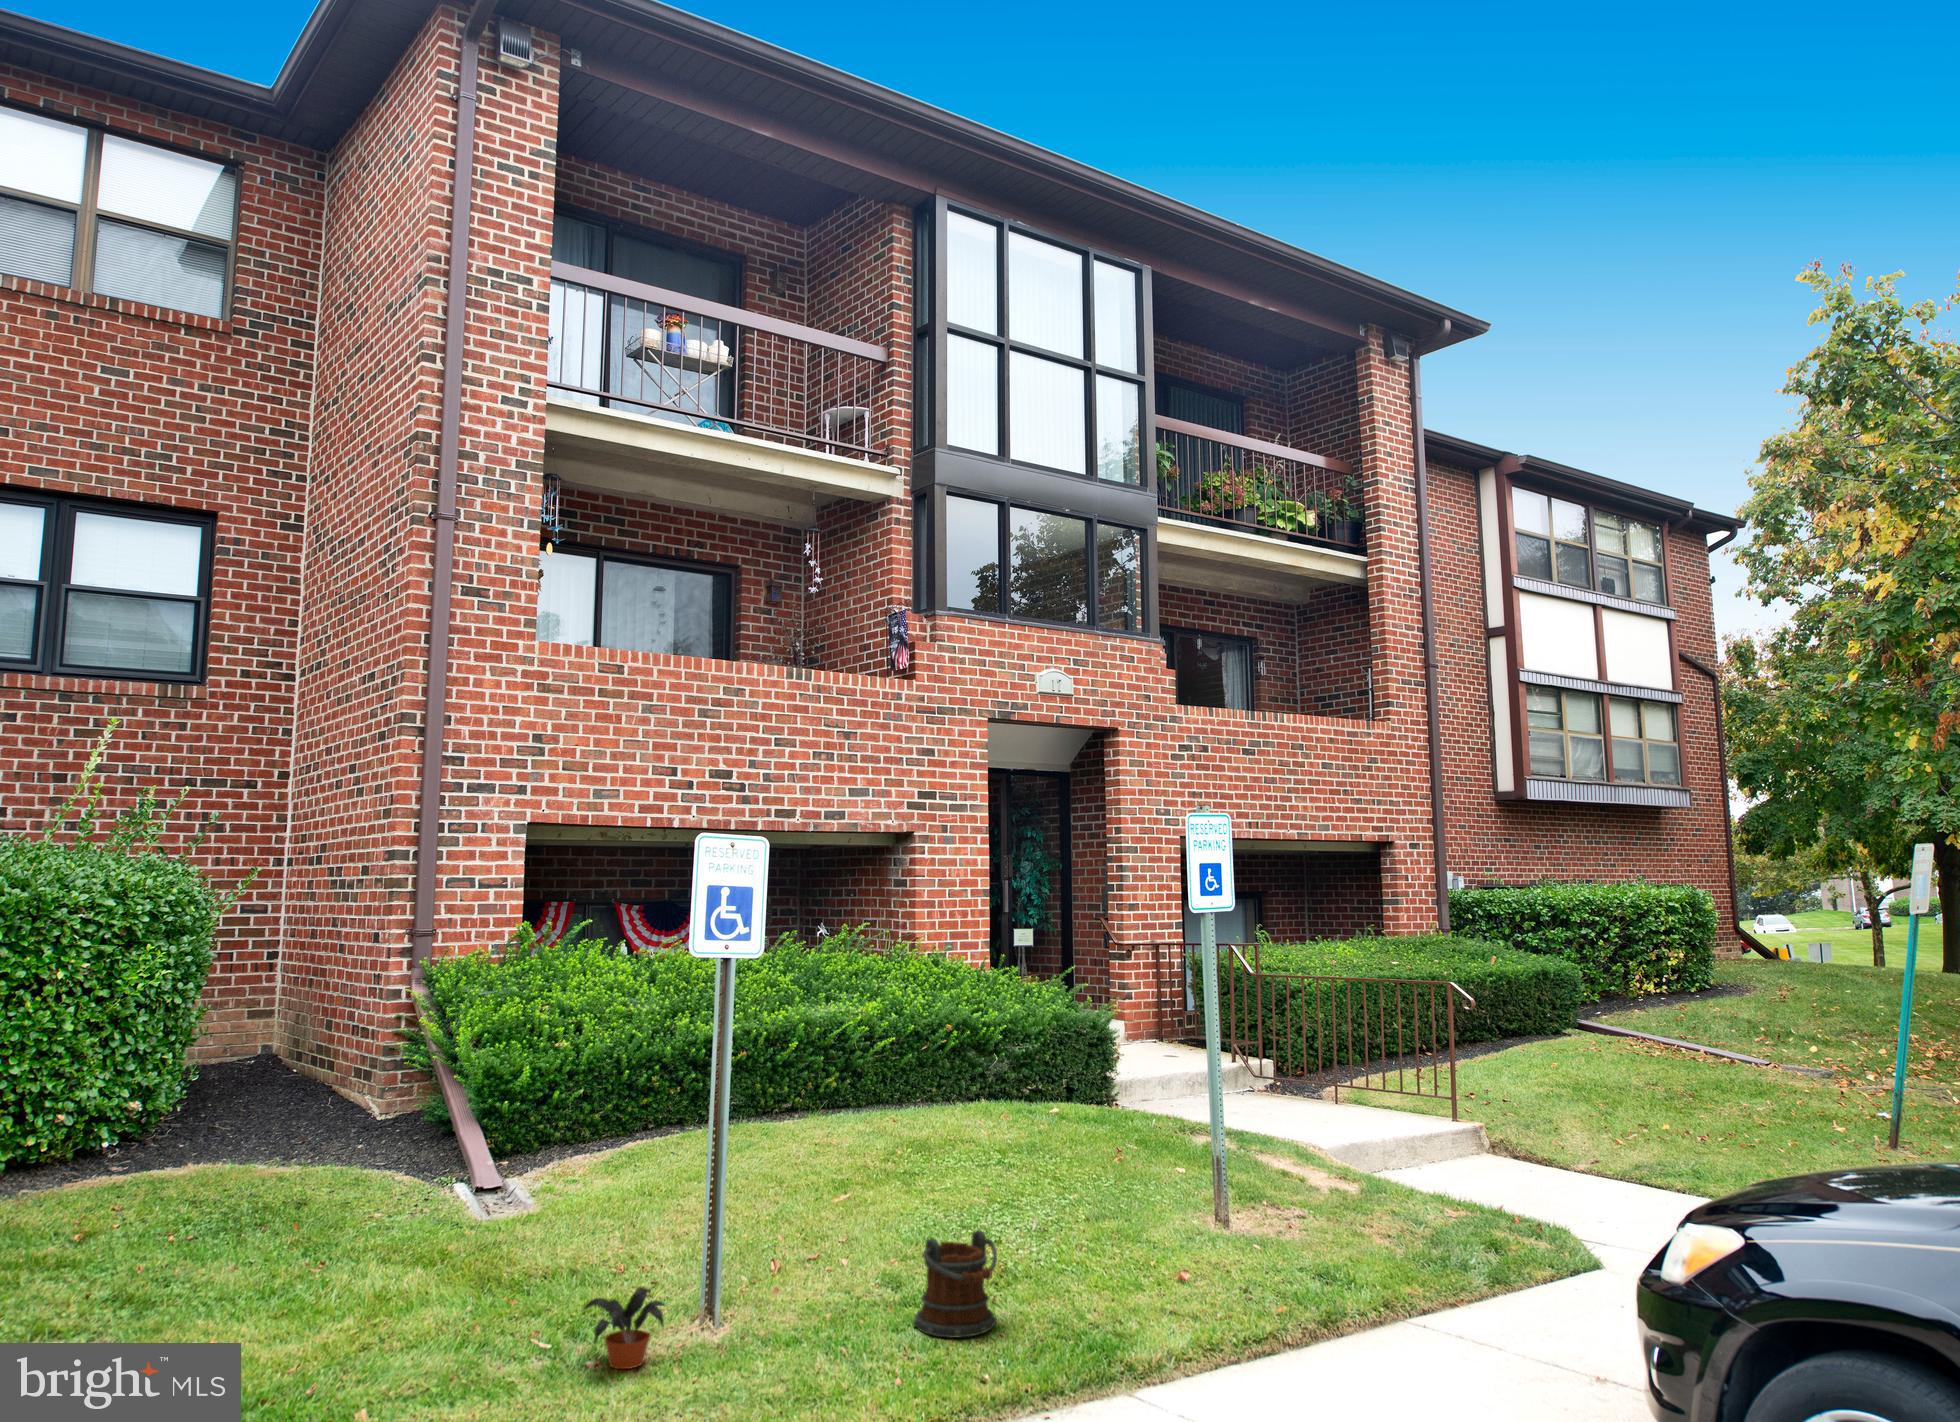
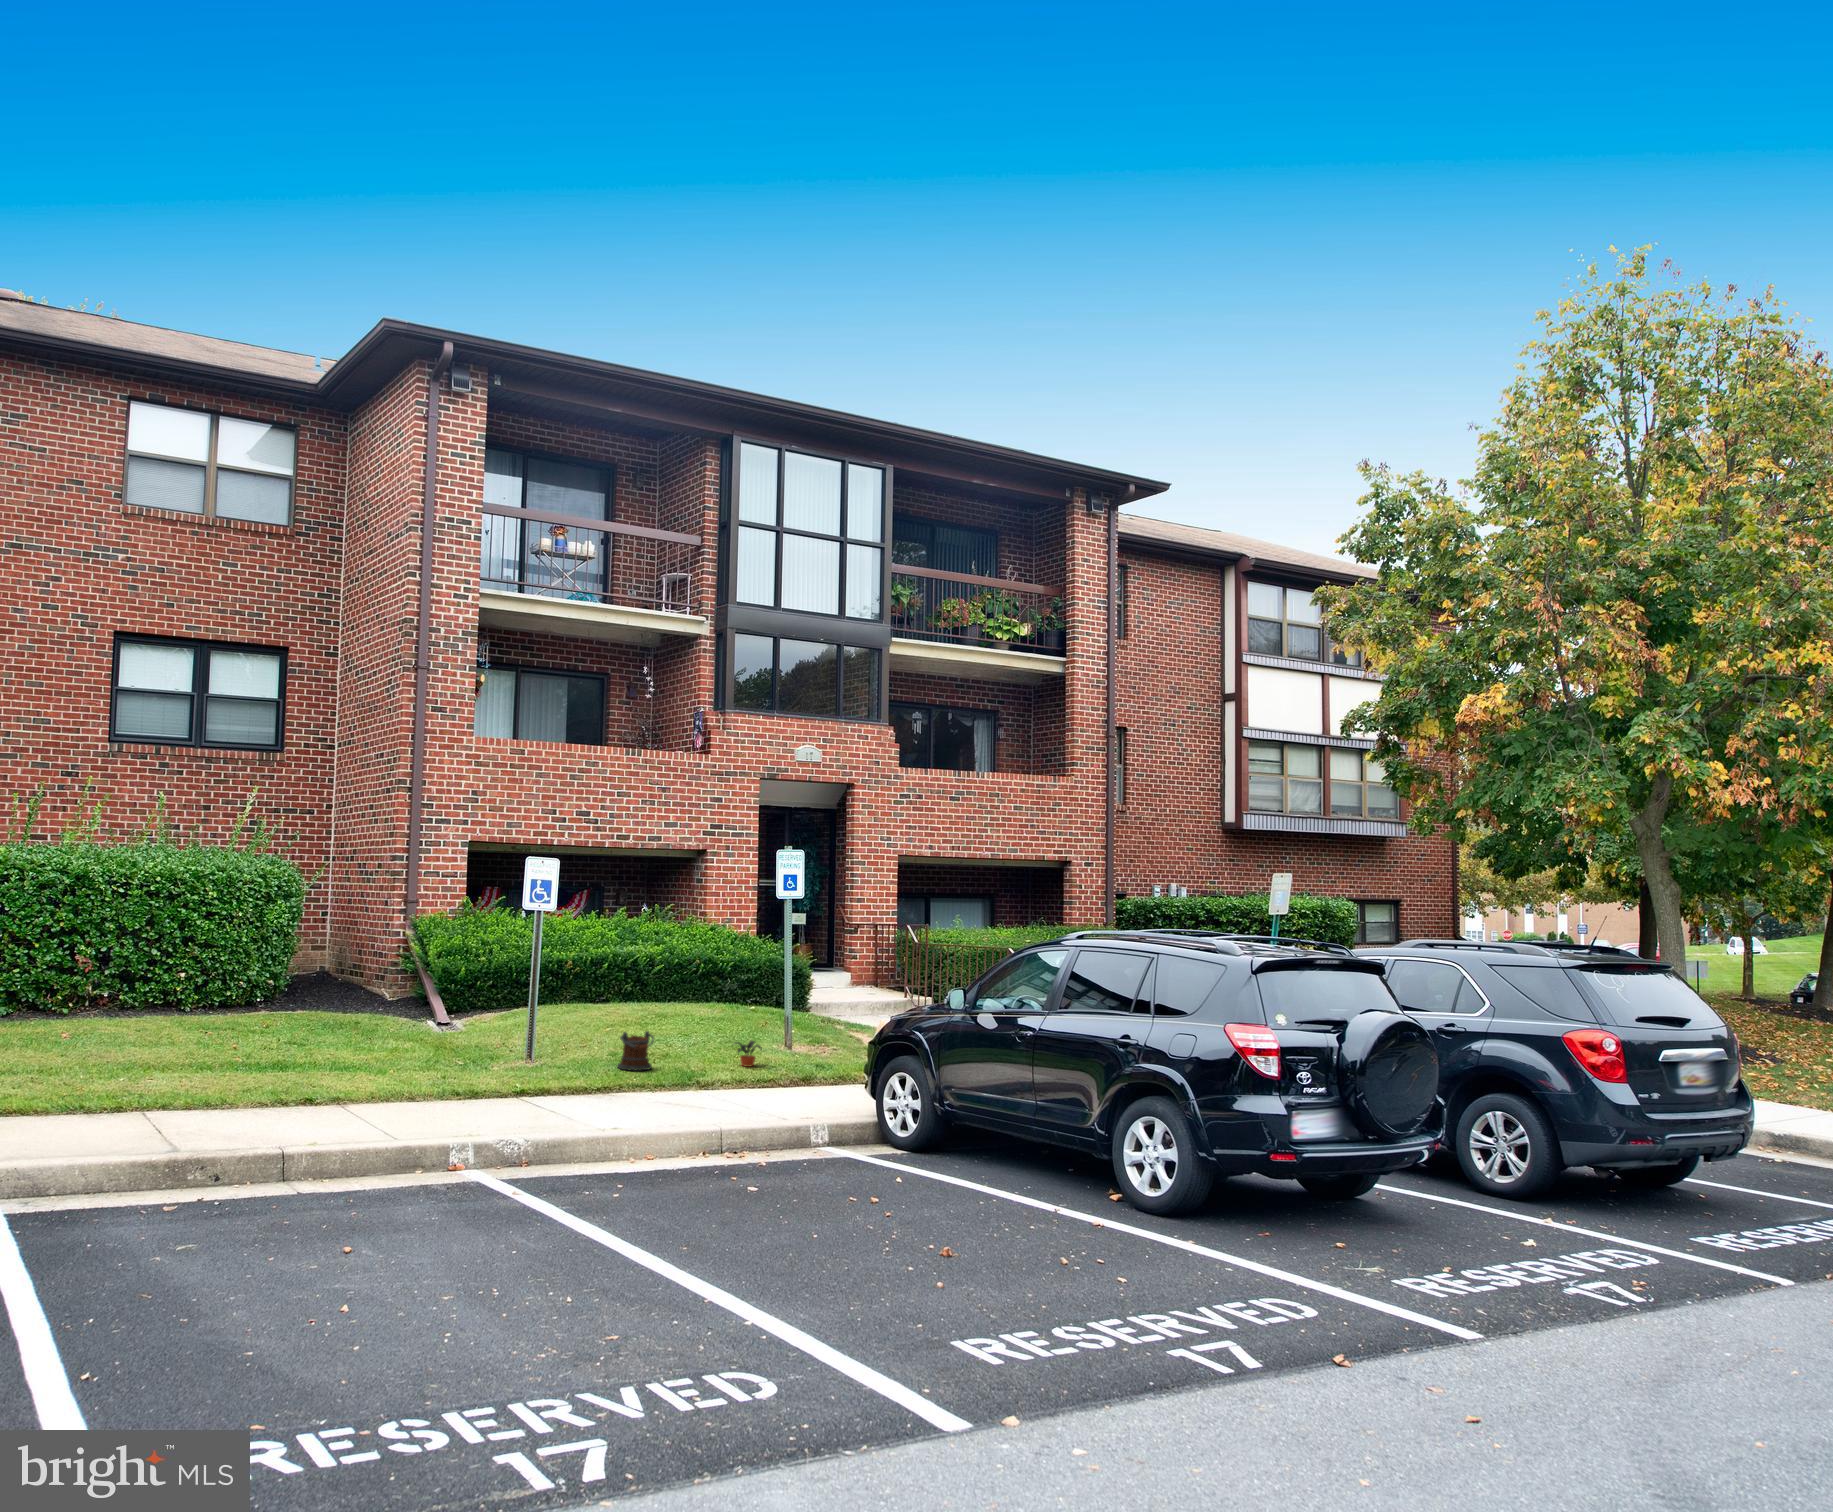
potted plant: present [583,1287,665,1369] -> present [734,1041,762,1067]

